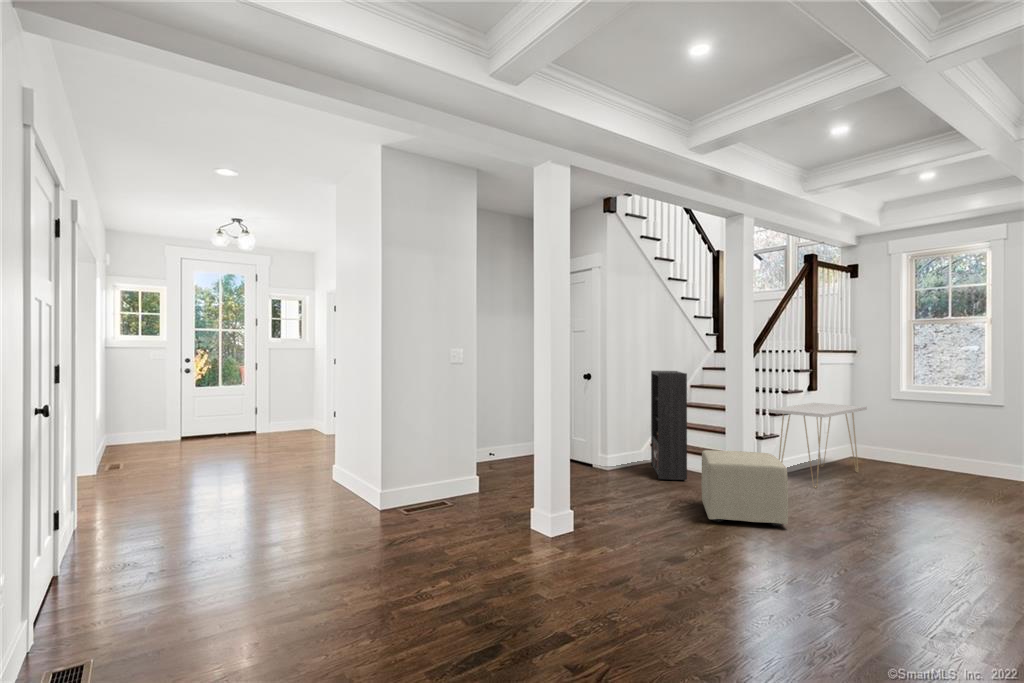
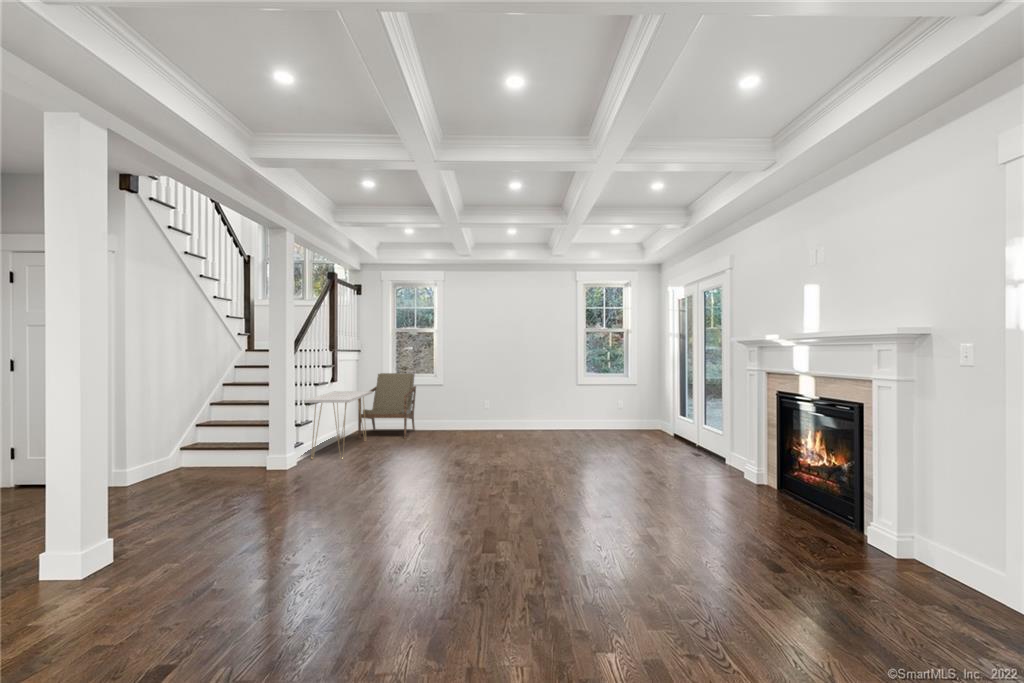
bookcase: present [651,371,687,480] -> none [185,371,260,481]
armchair: none [848,384,946,480] -> present [358,373,416,439]
ottoman: present [701,450,788,527] -> none [255,437,336,506]

